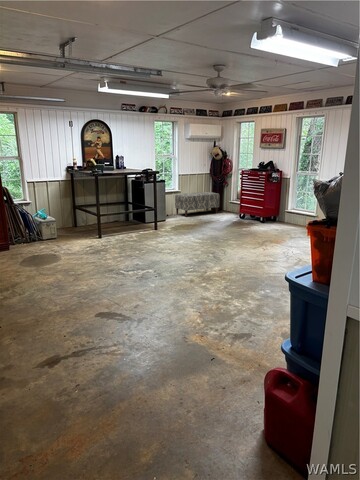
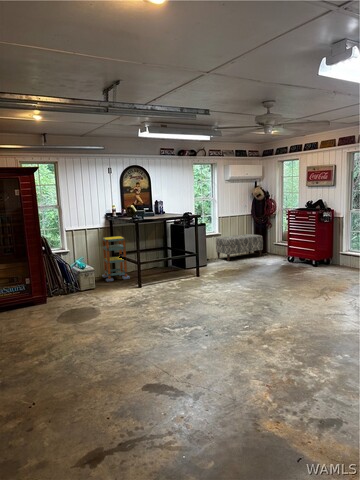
shelving unit: none [63,190,91,233] -> present [102,236,130,282]

